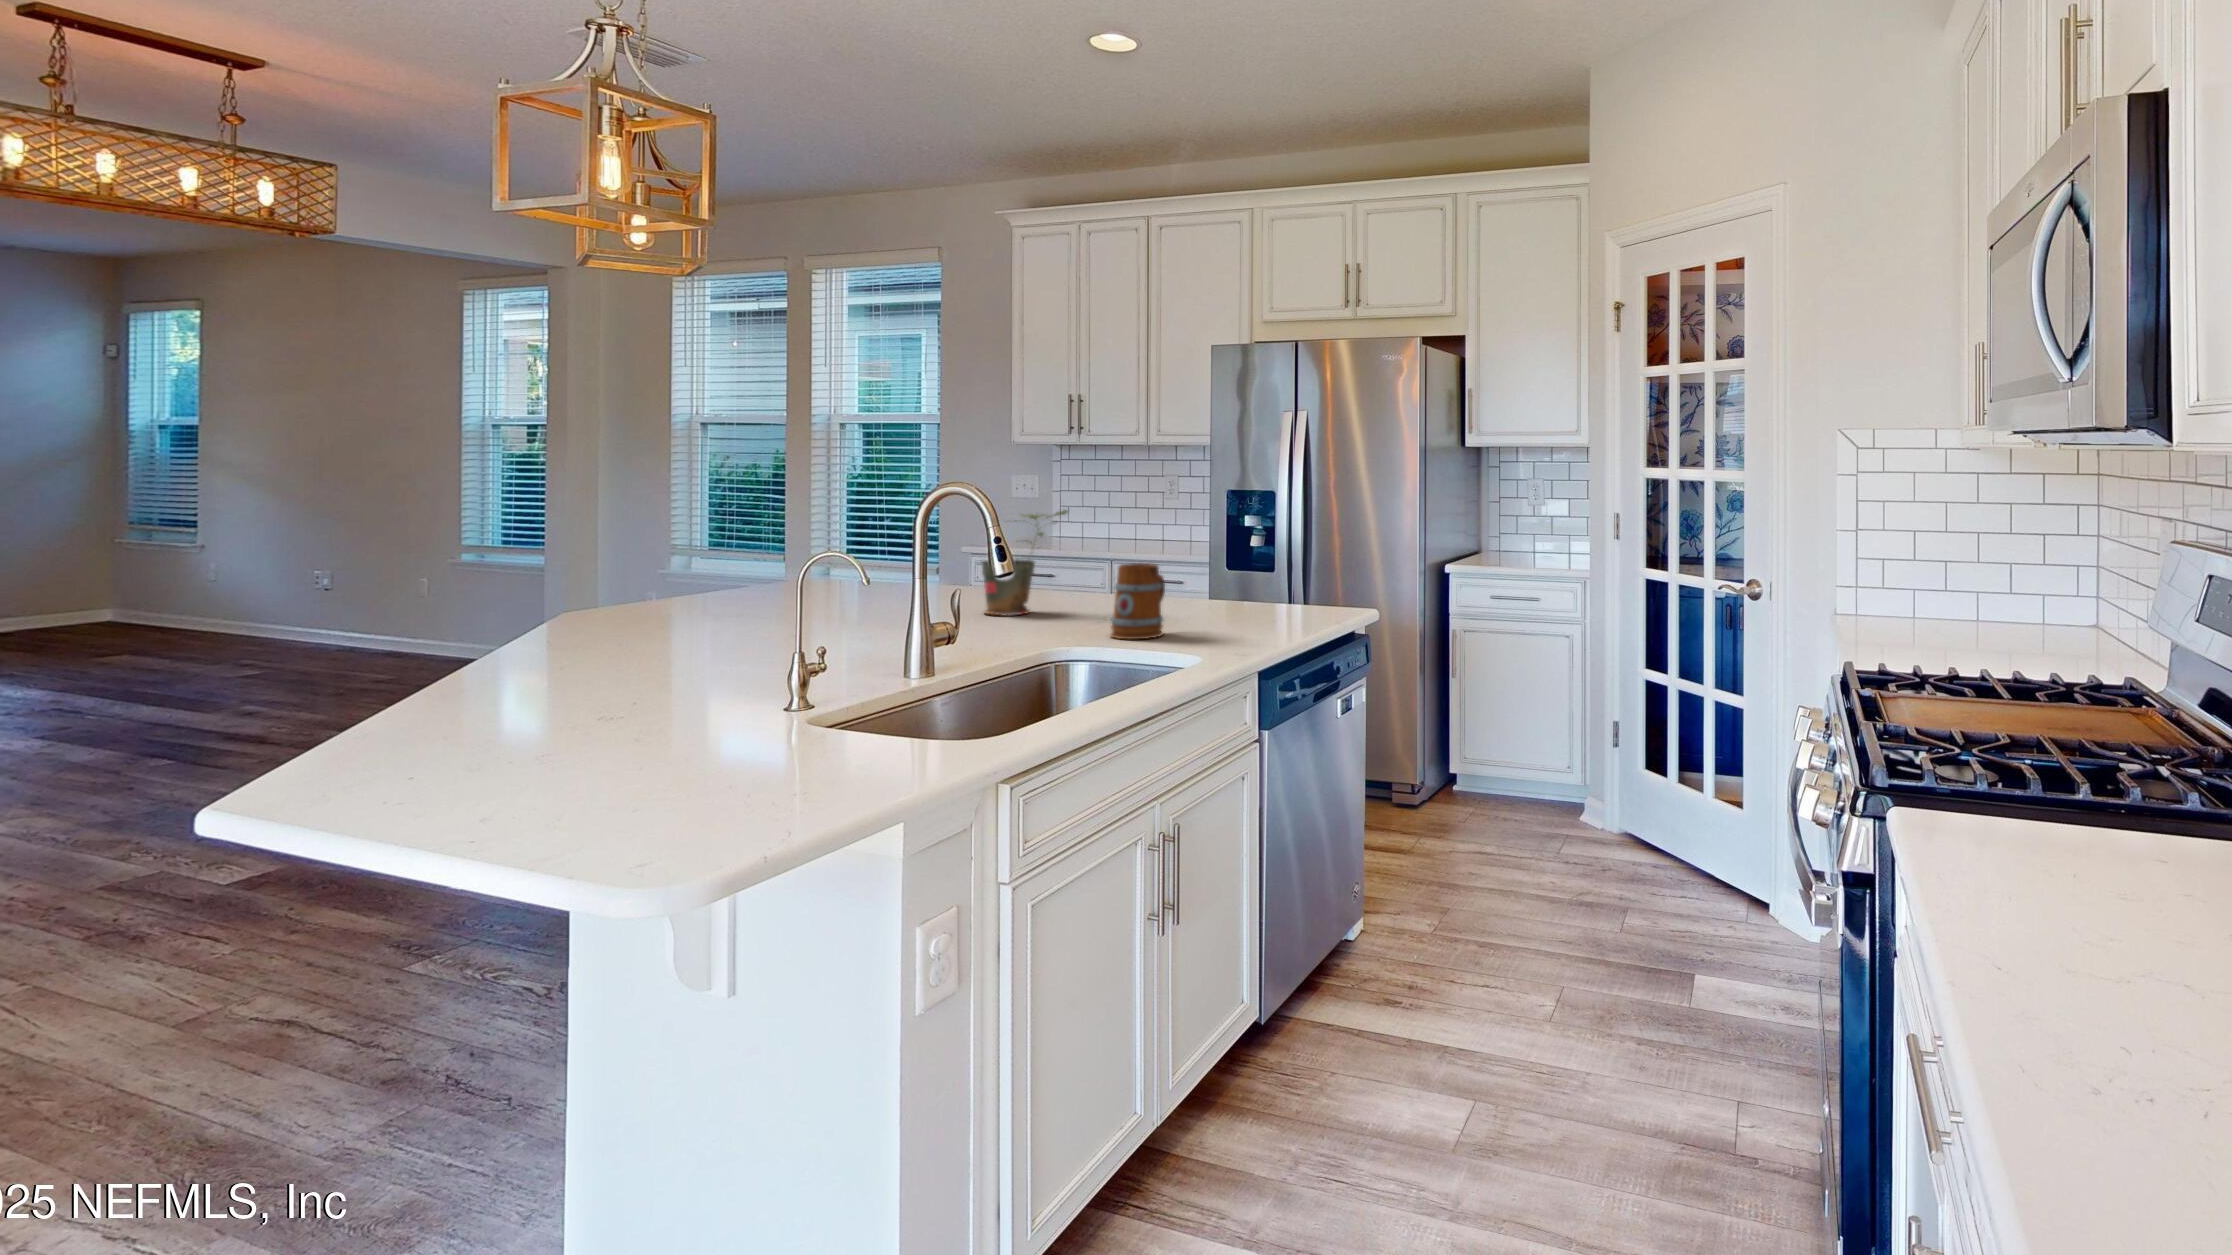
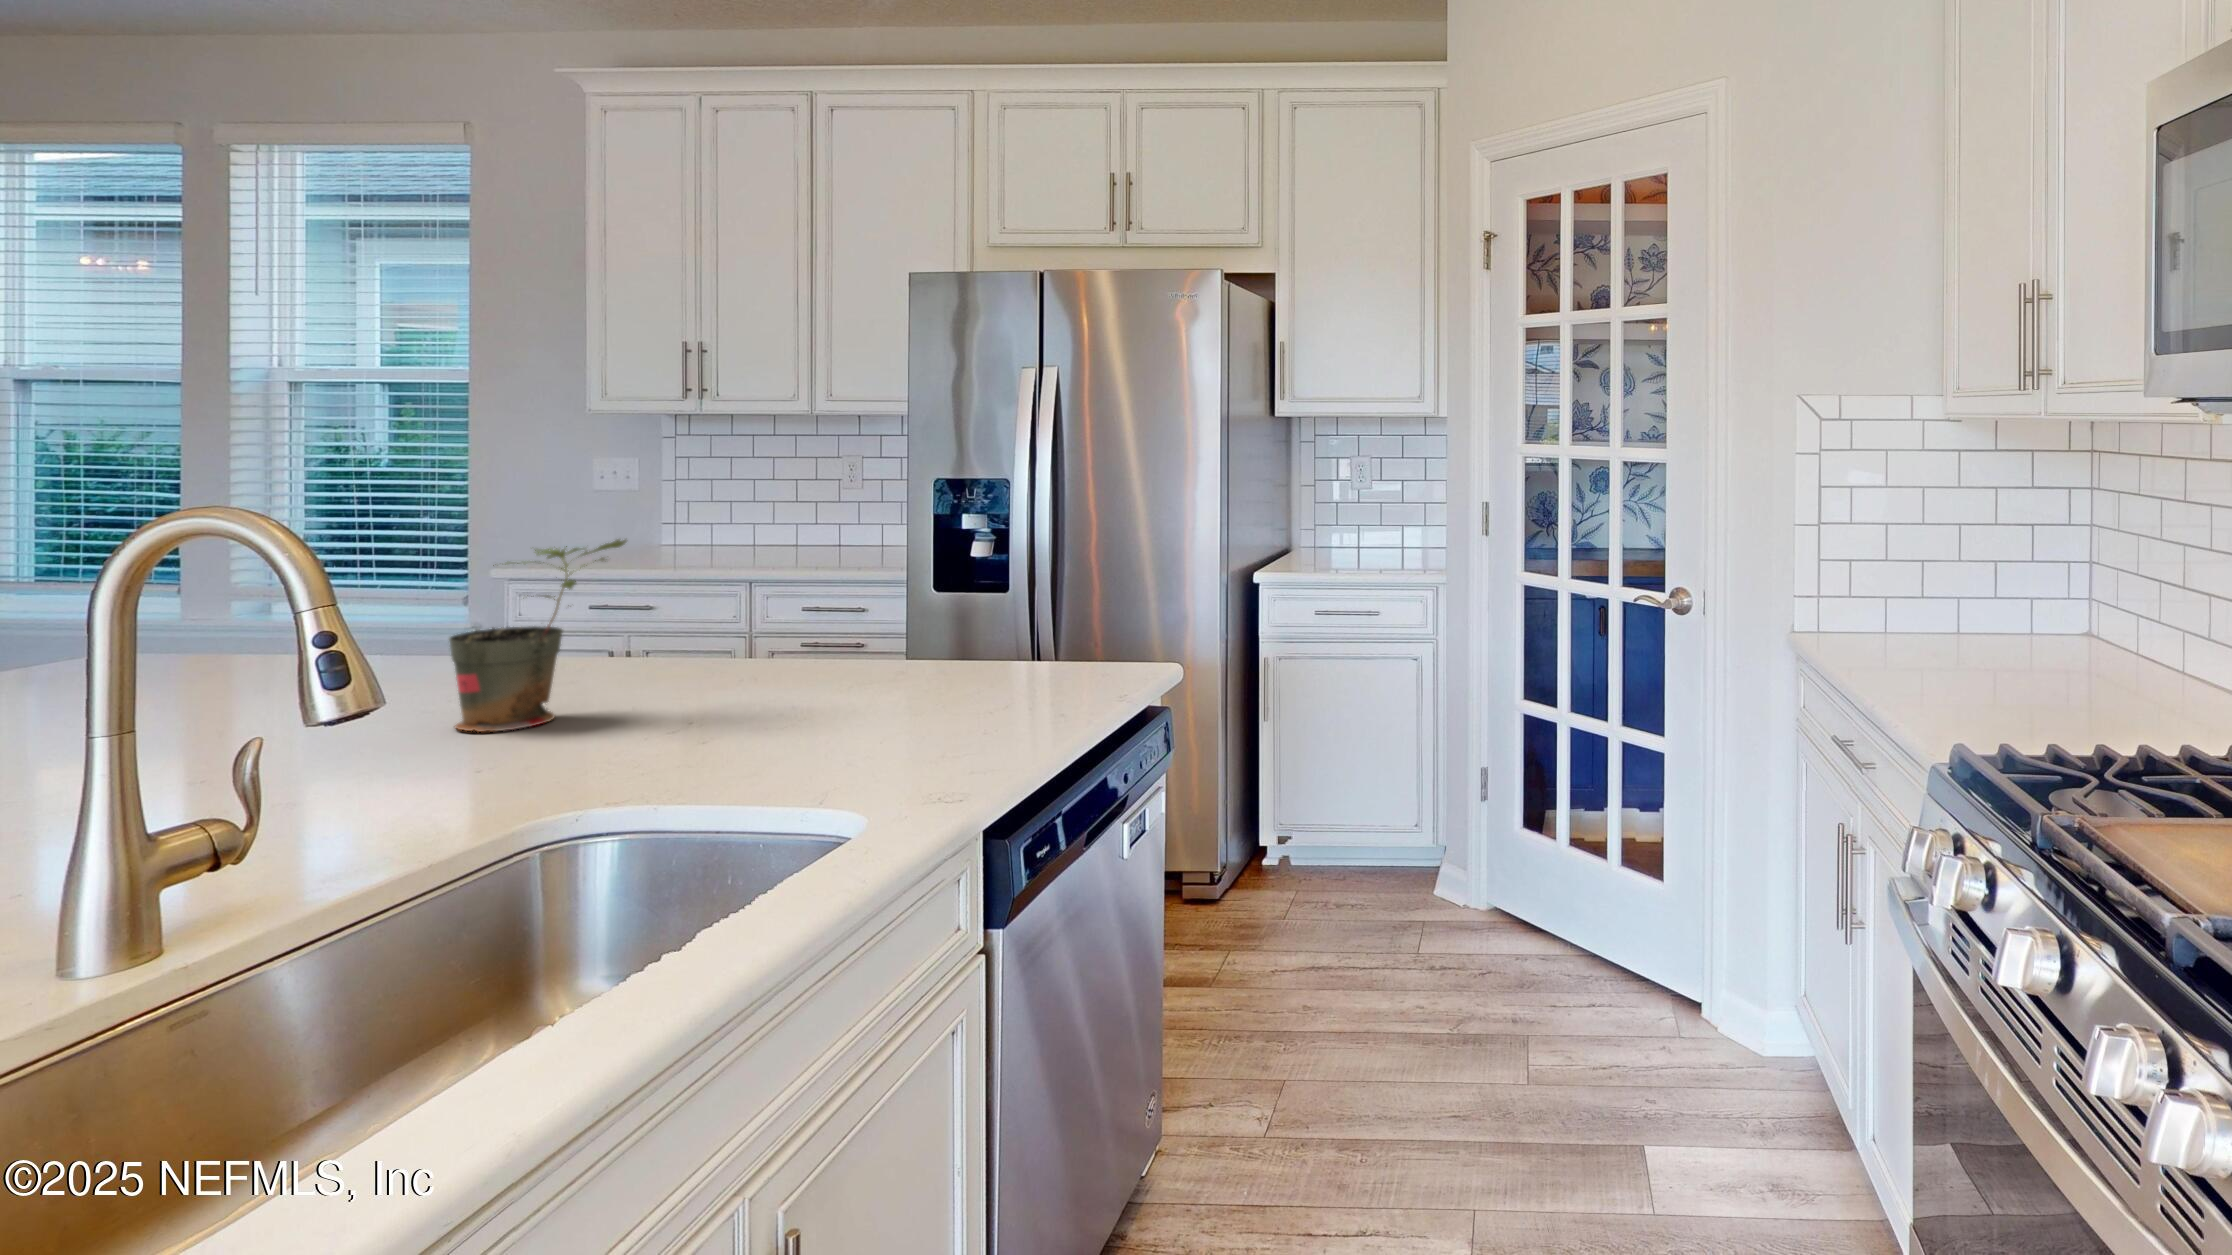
mug: present [1111,563,1165,639] -> none [695,634,806,775]

